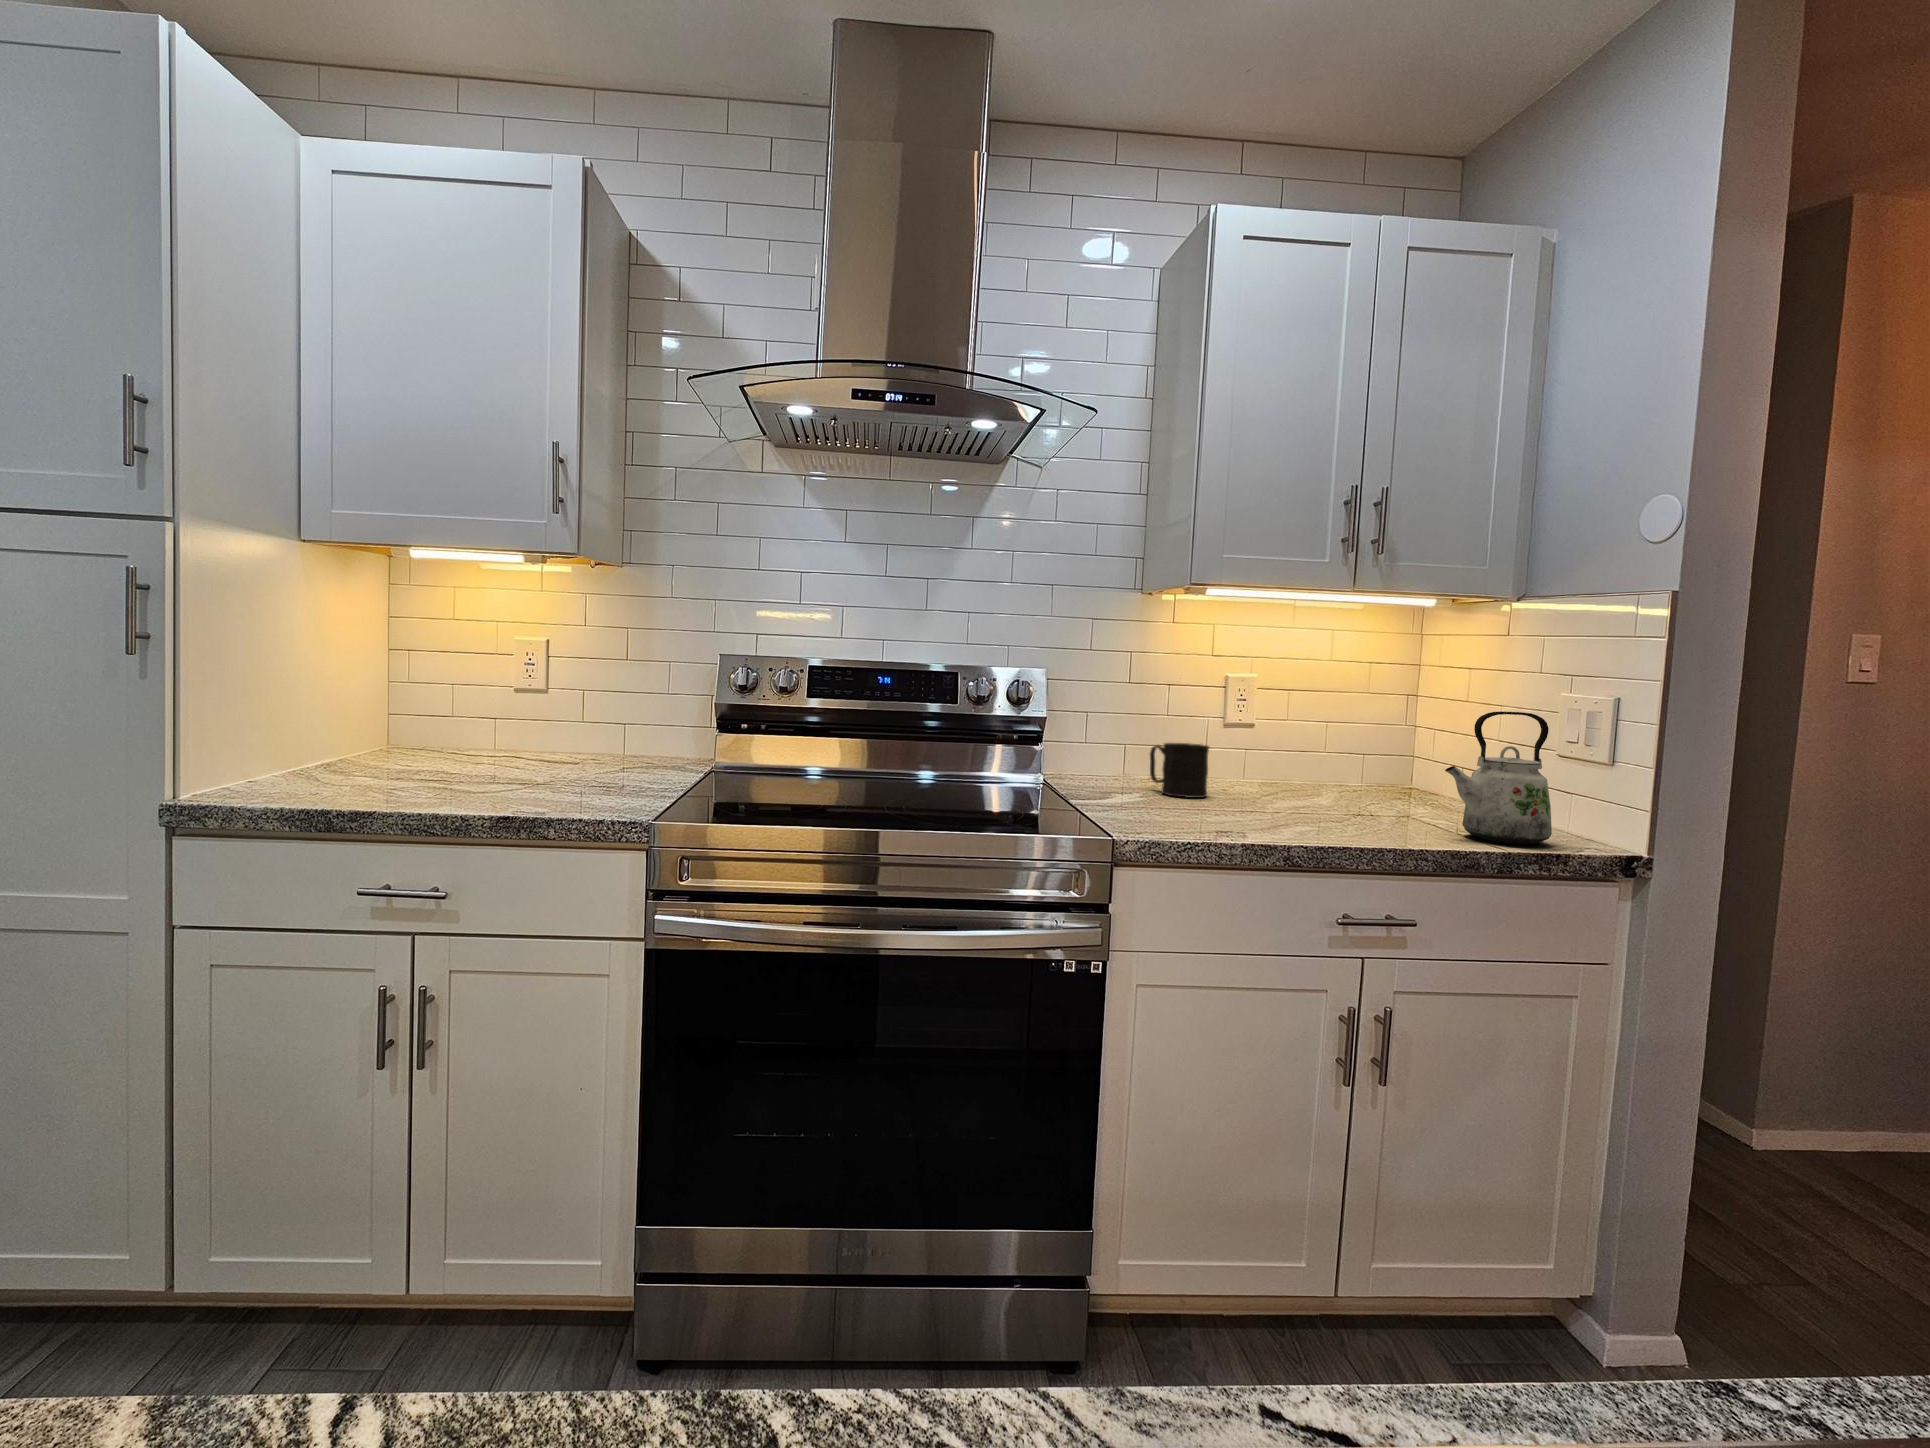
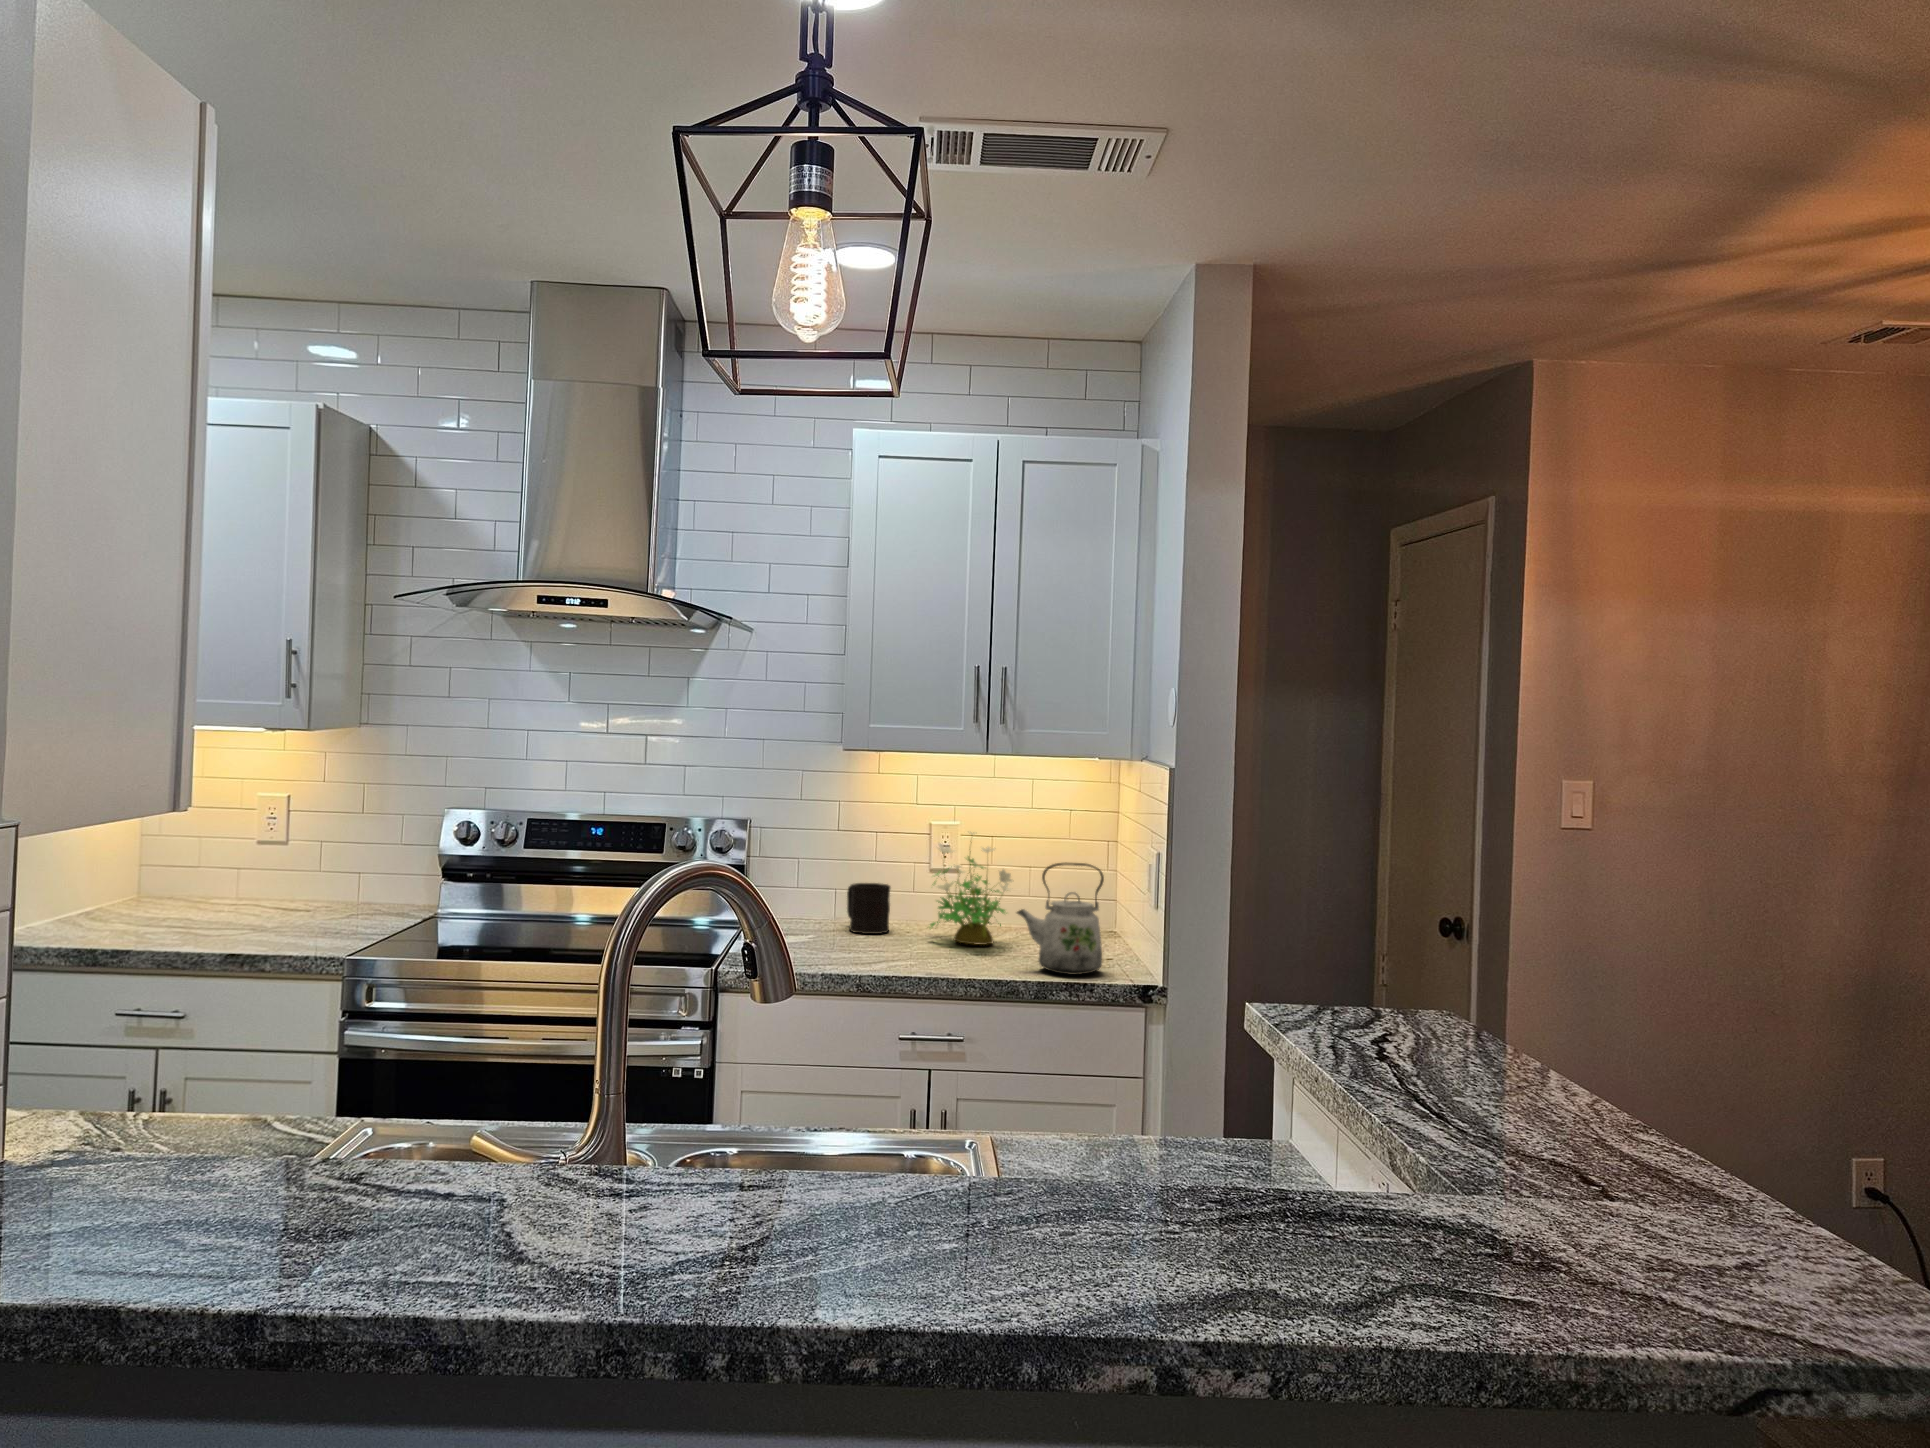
potted plant: none [1255,683,1377,809] -> present [930,832,1012,945]

